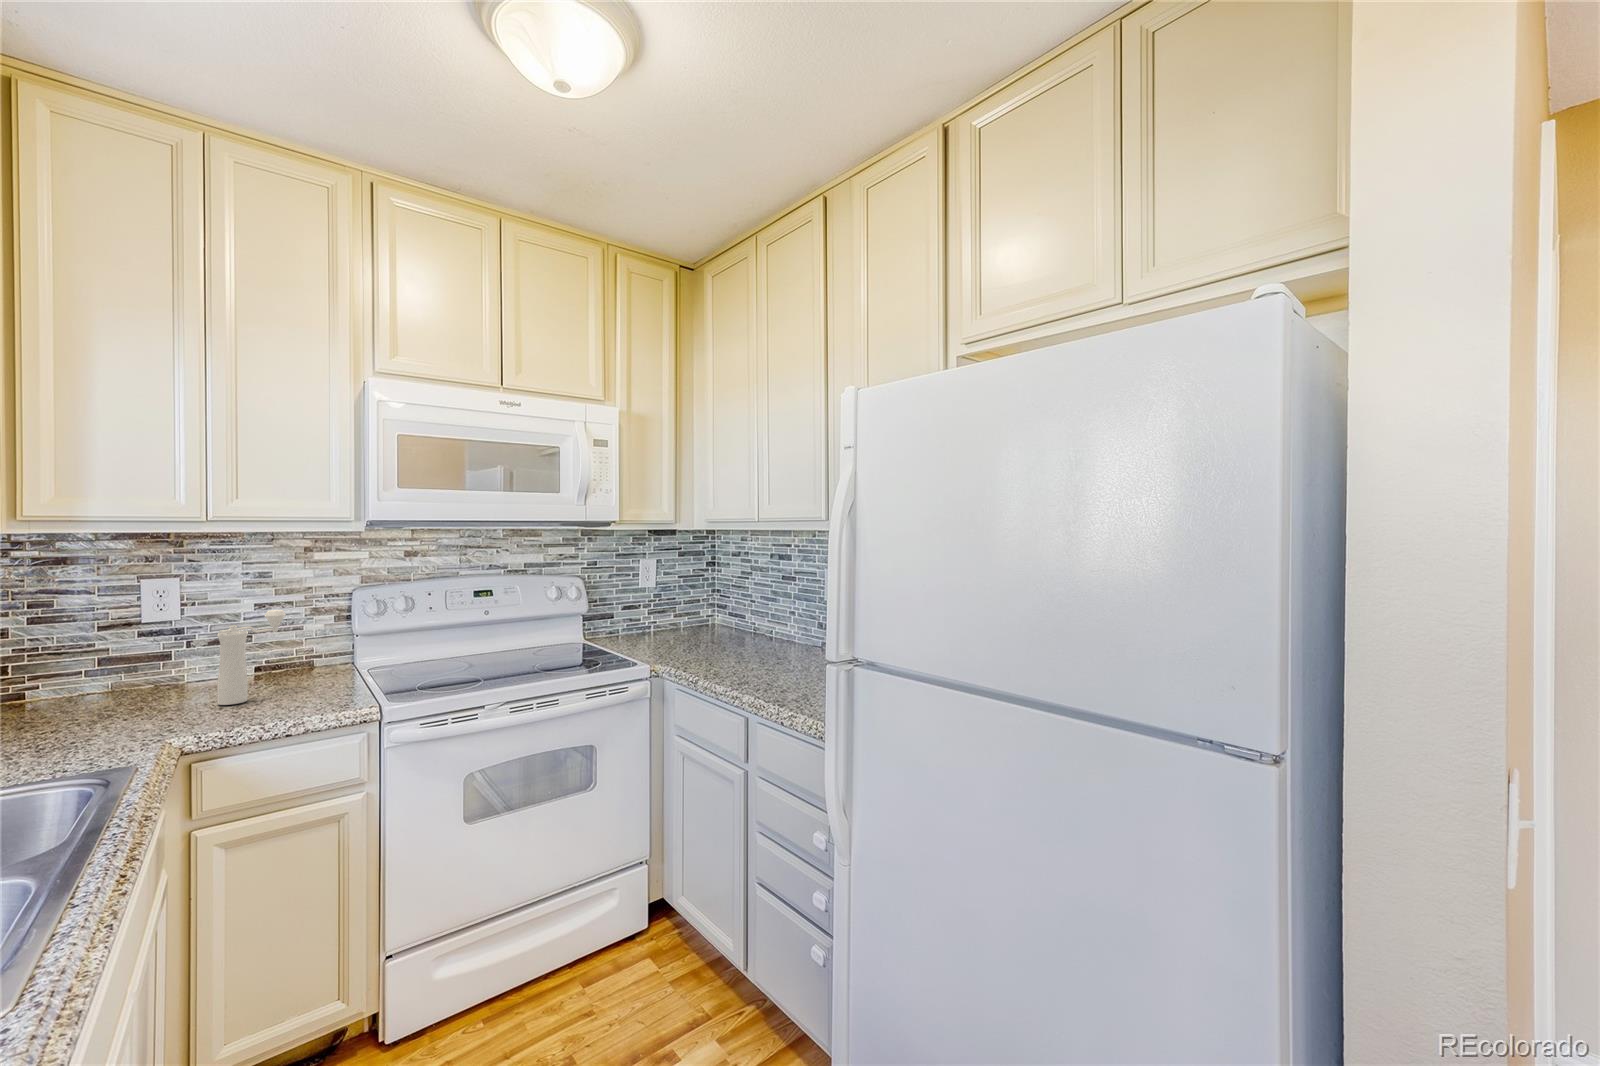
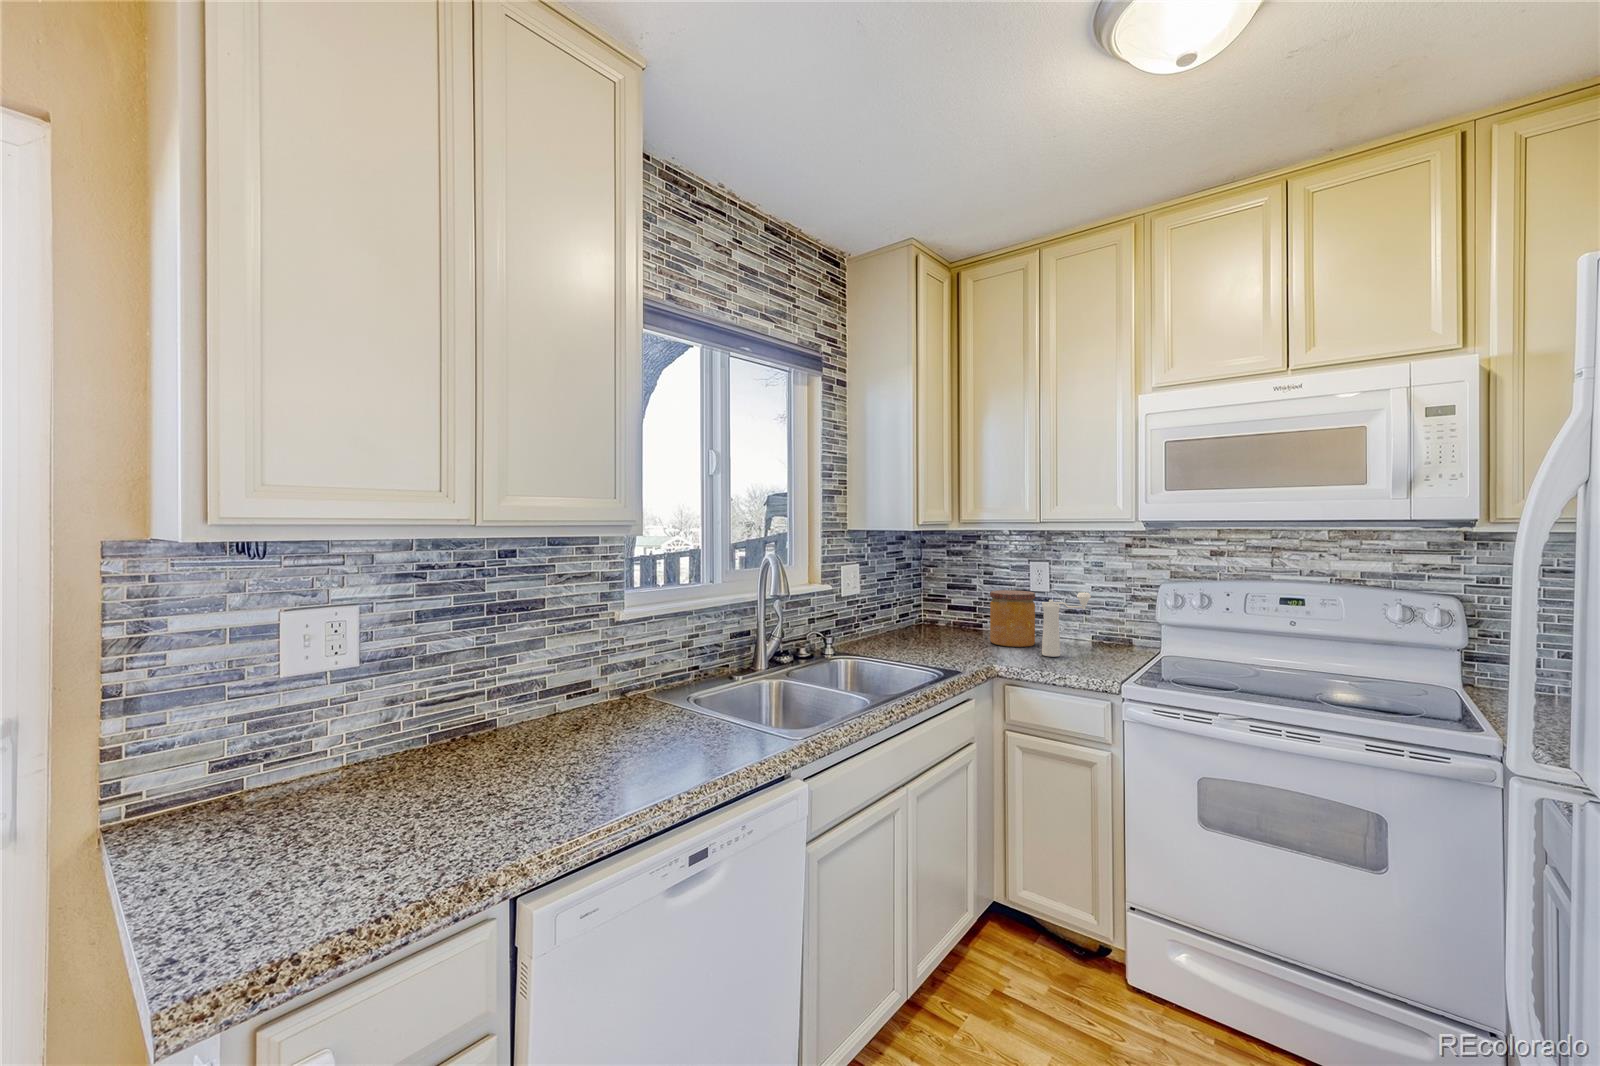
jar: none [82,620,176,712] -> present [990,590,1035,647]

